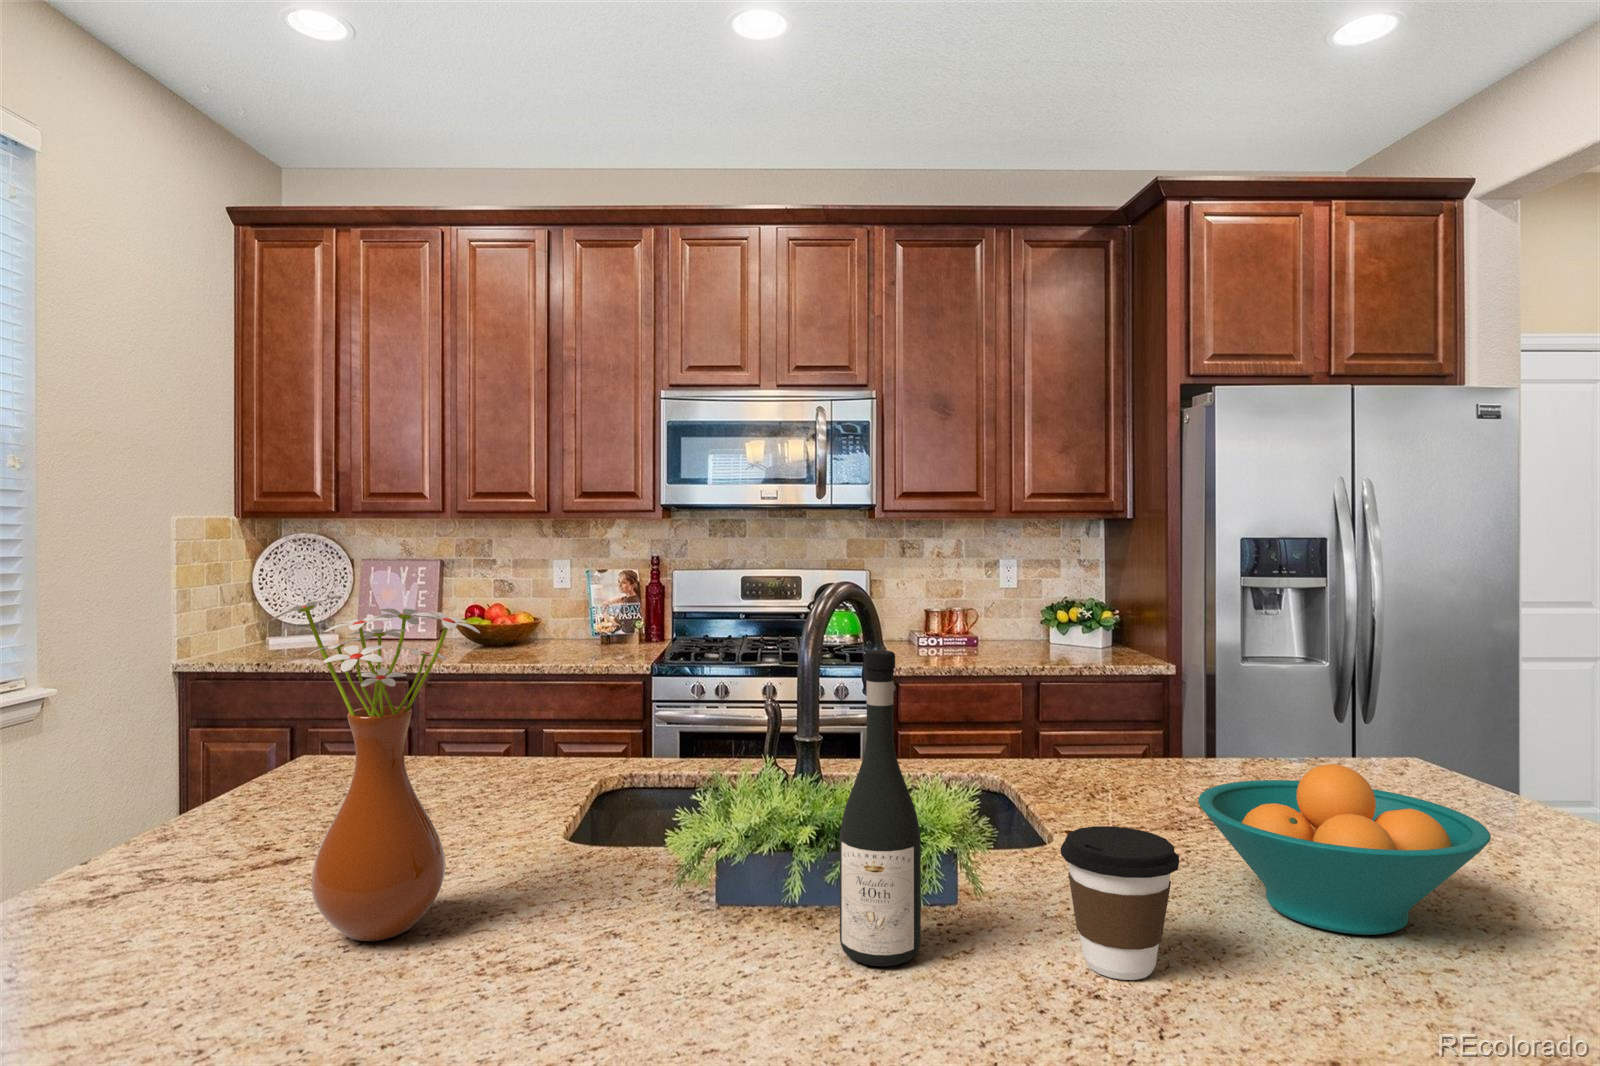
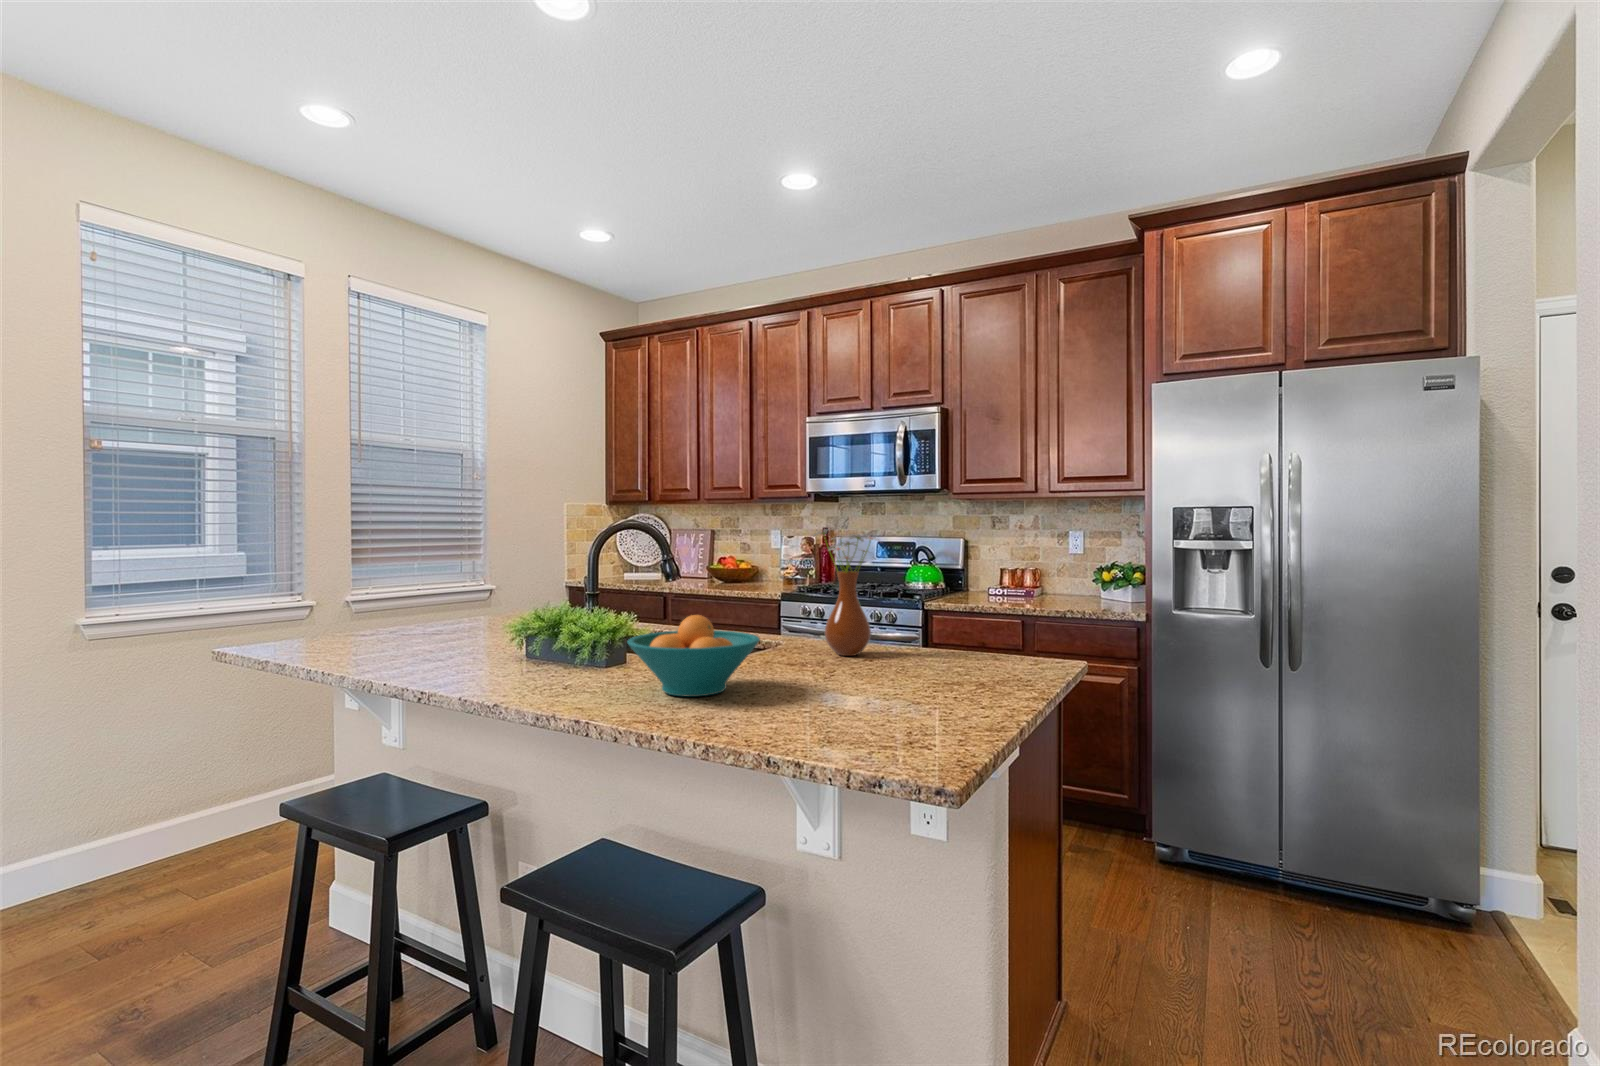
vase: present [271,596,480,941] -> present [814,529,879,656]
wine bottle: present [840,650,921,966] -> none [476,547,513,677]
coffee cup: present [1061,826,1179,980] -> none [526,629,578,690]

